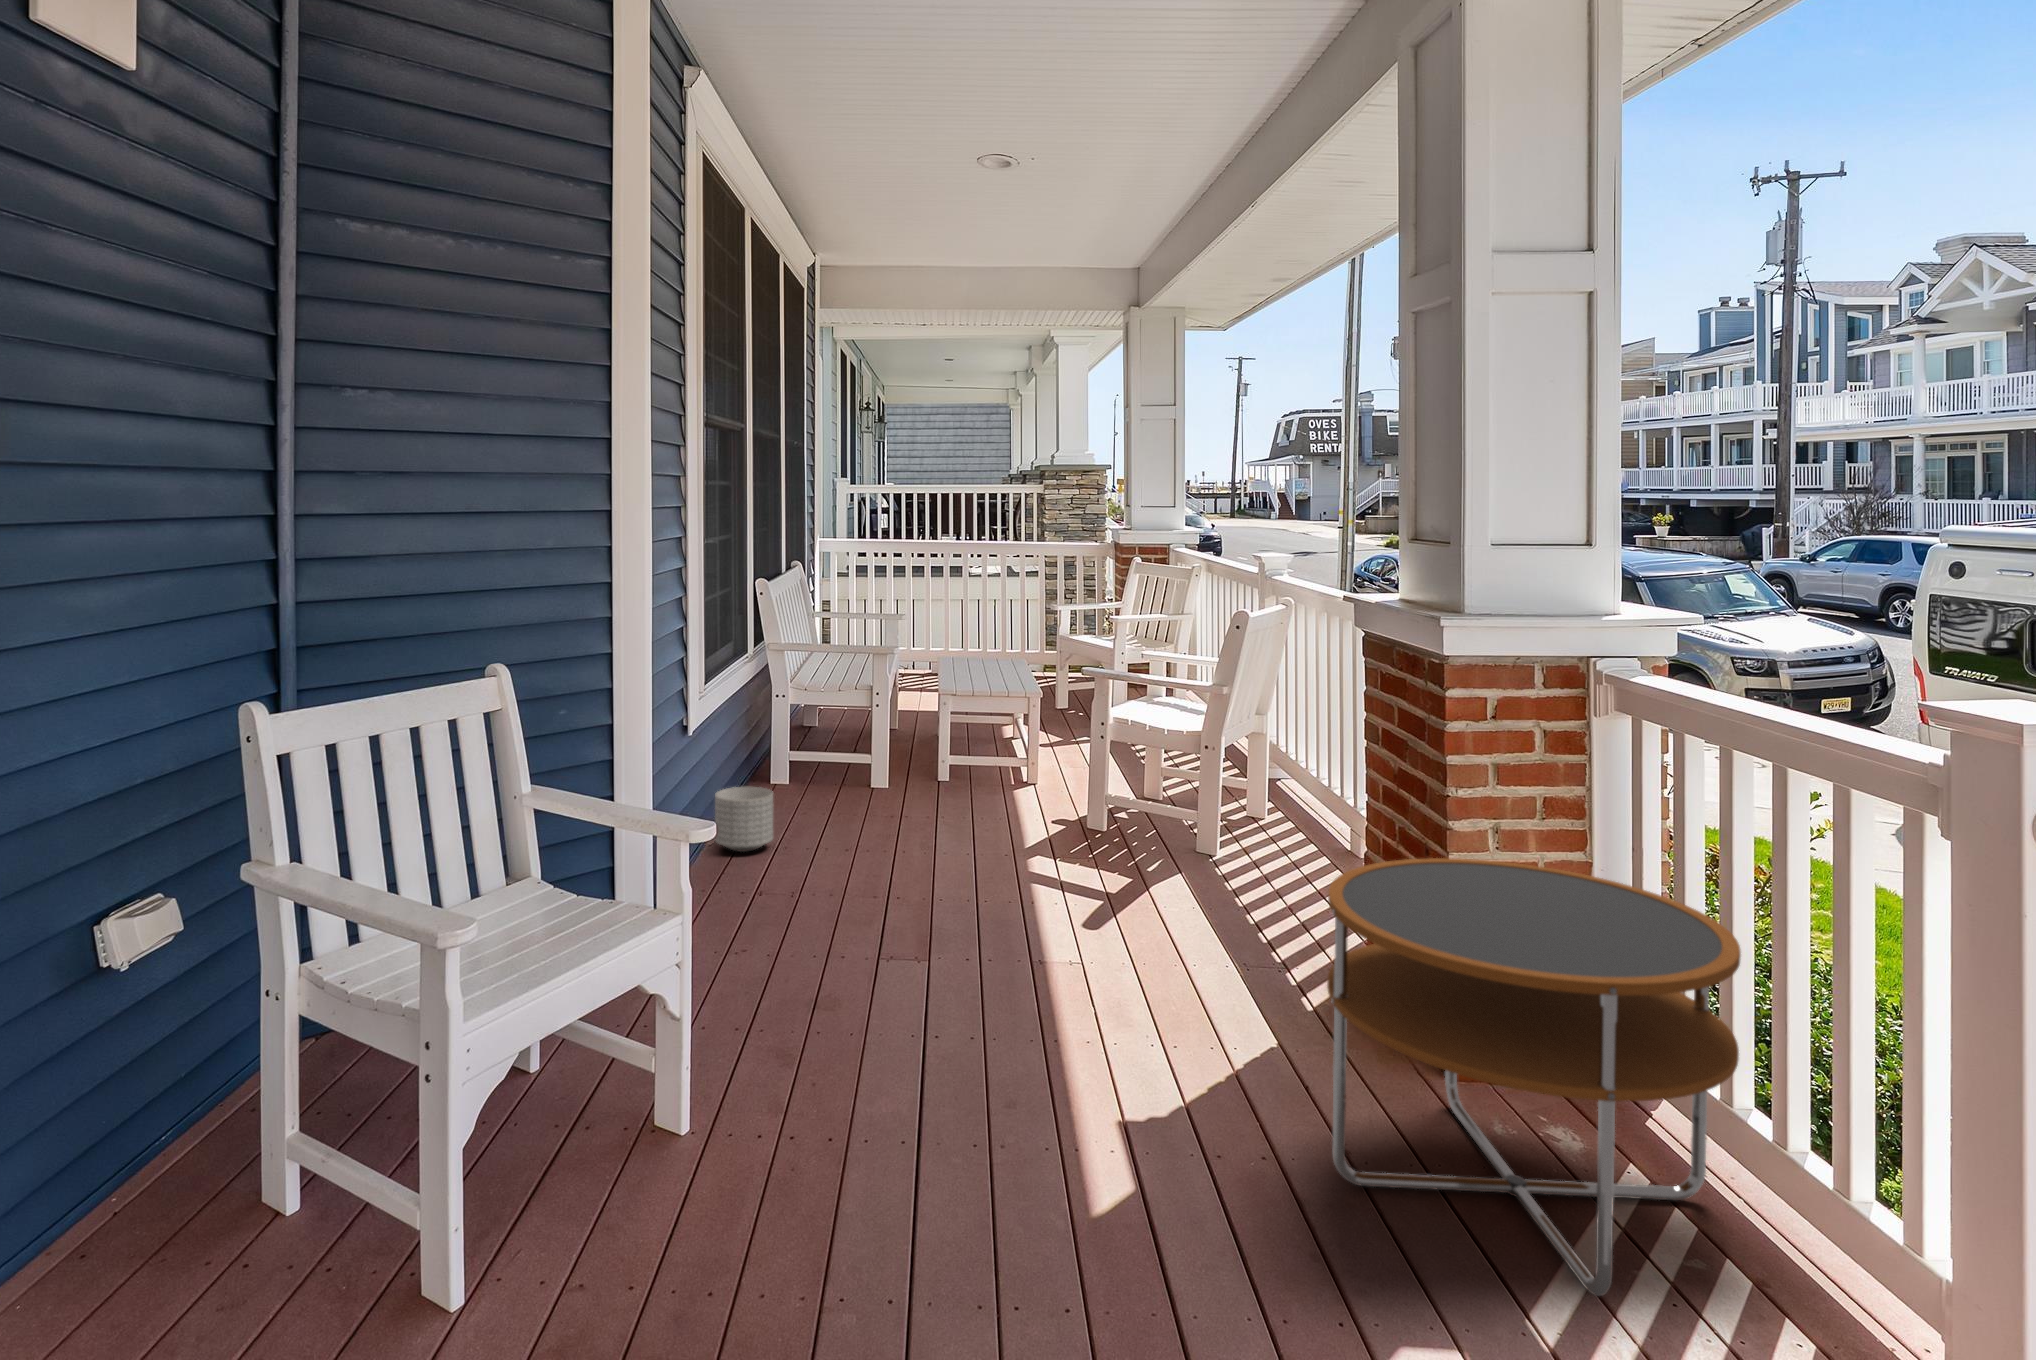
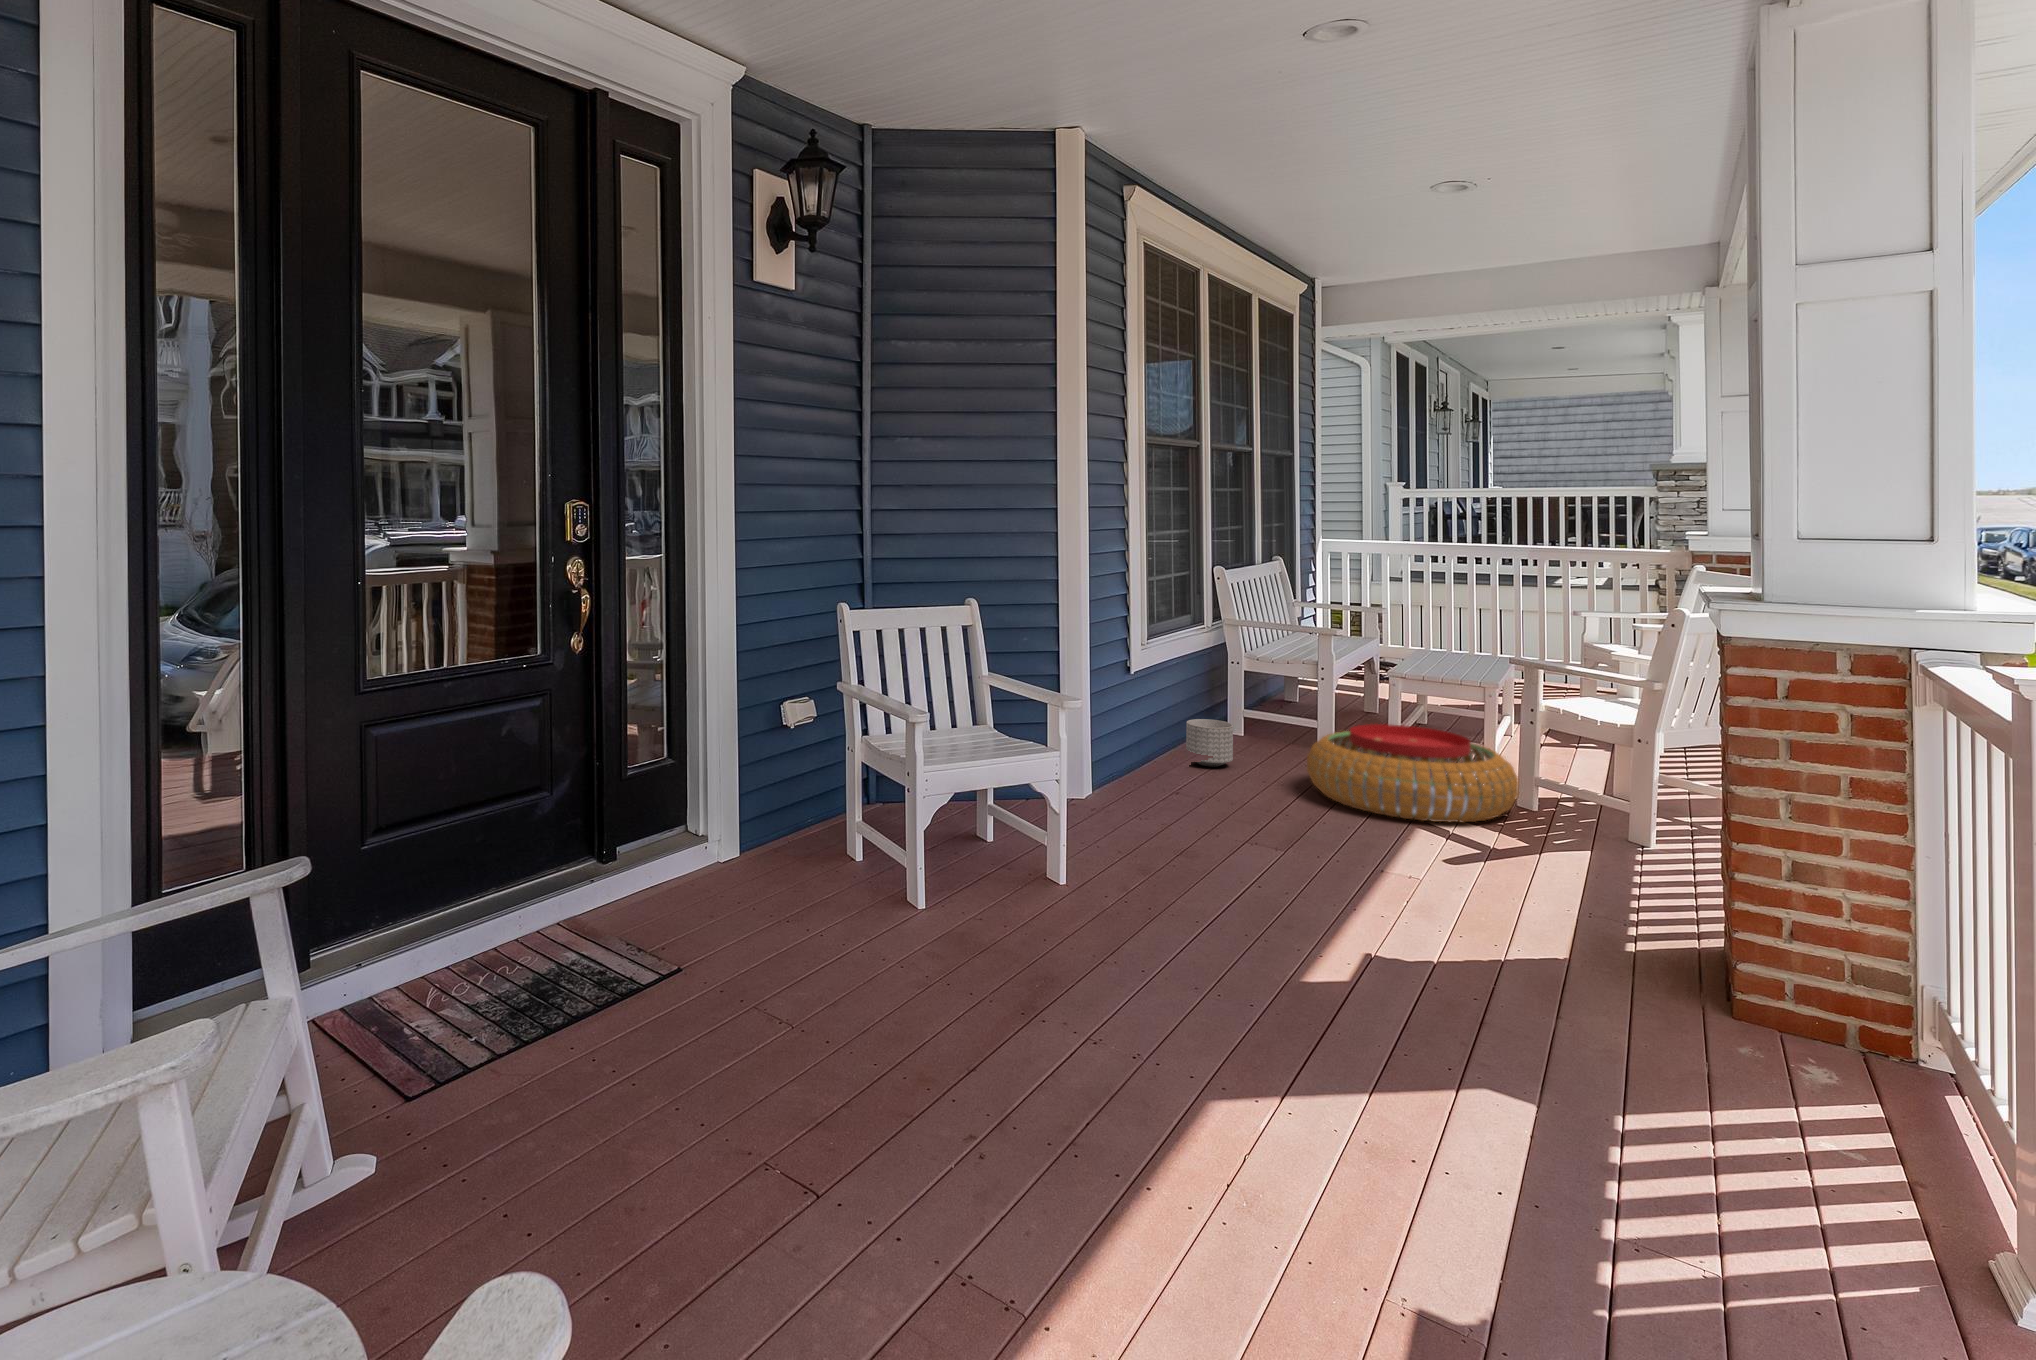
pouf: none [872,765,1092,885] -> present [1307,724,1519,822]
side table: present [1327,858,1741,1296] -> none [1508,799,1921,1135]

